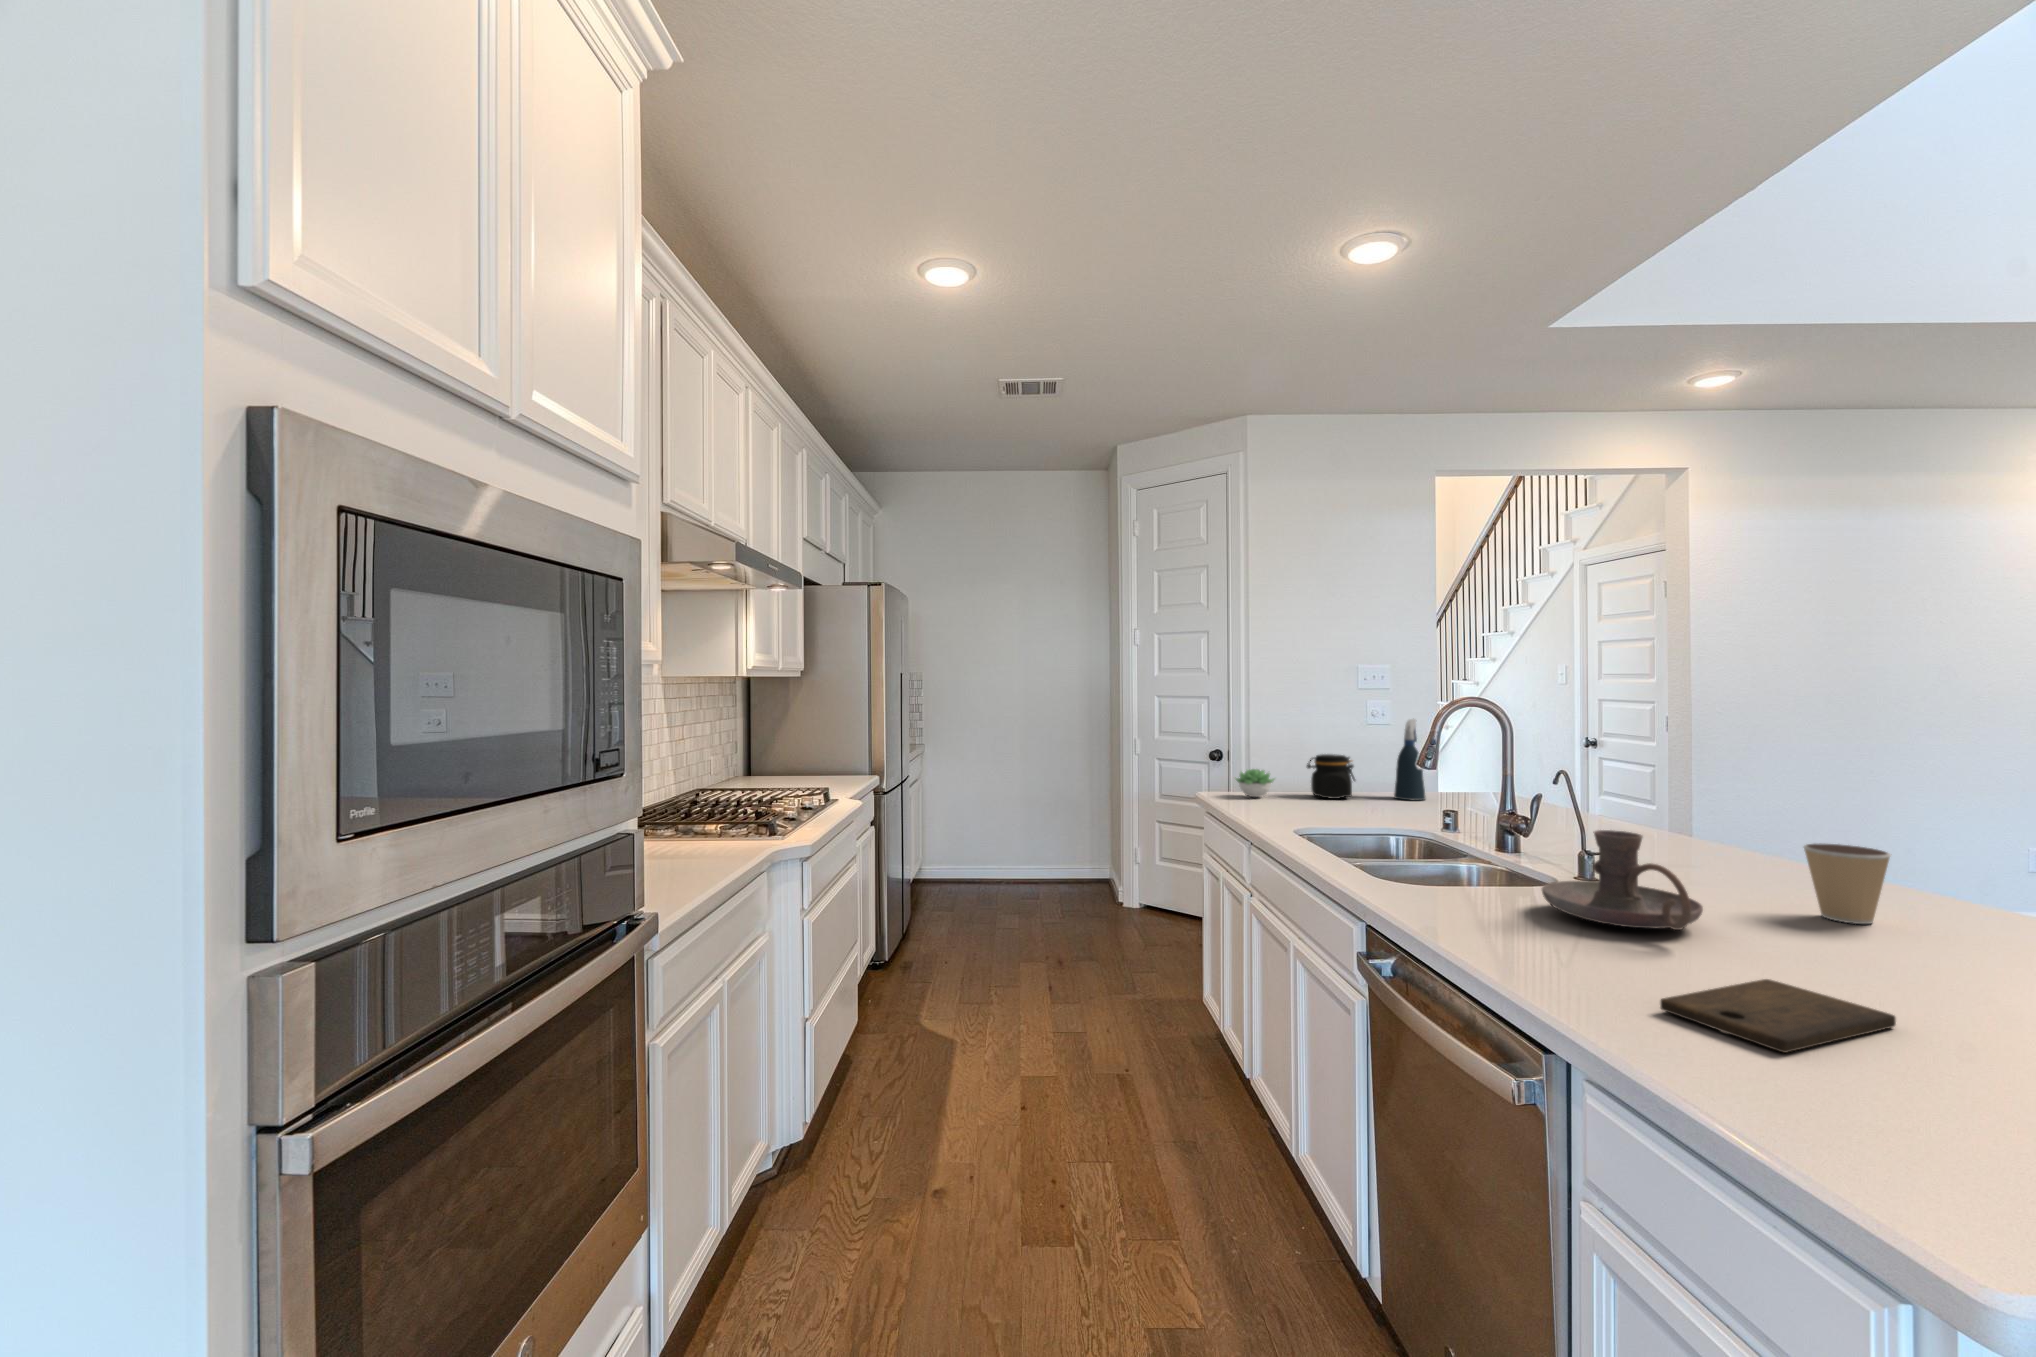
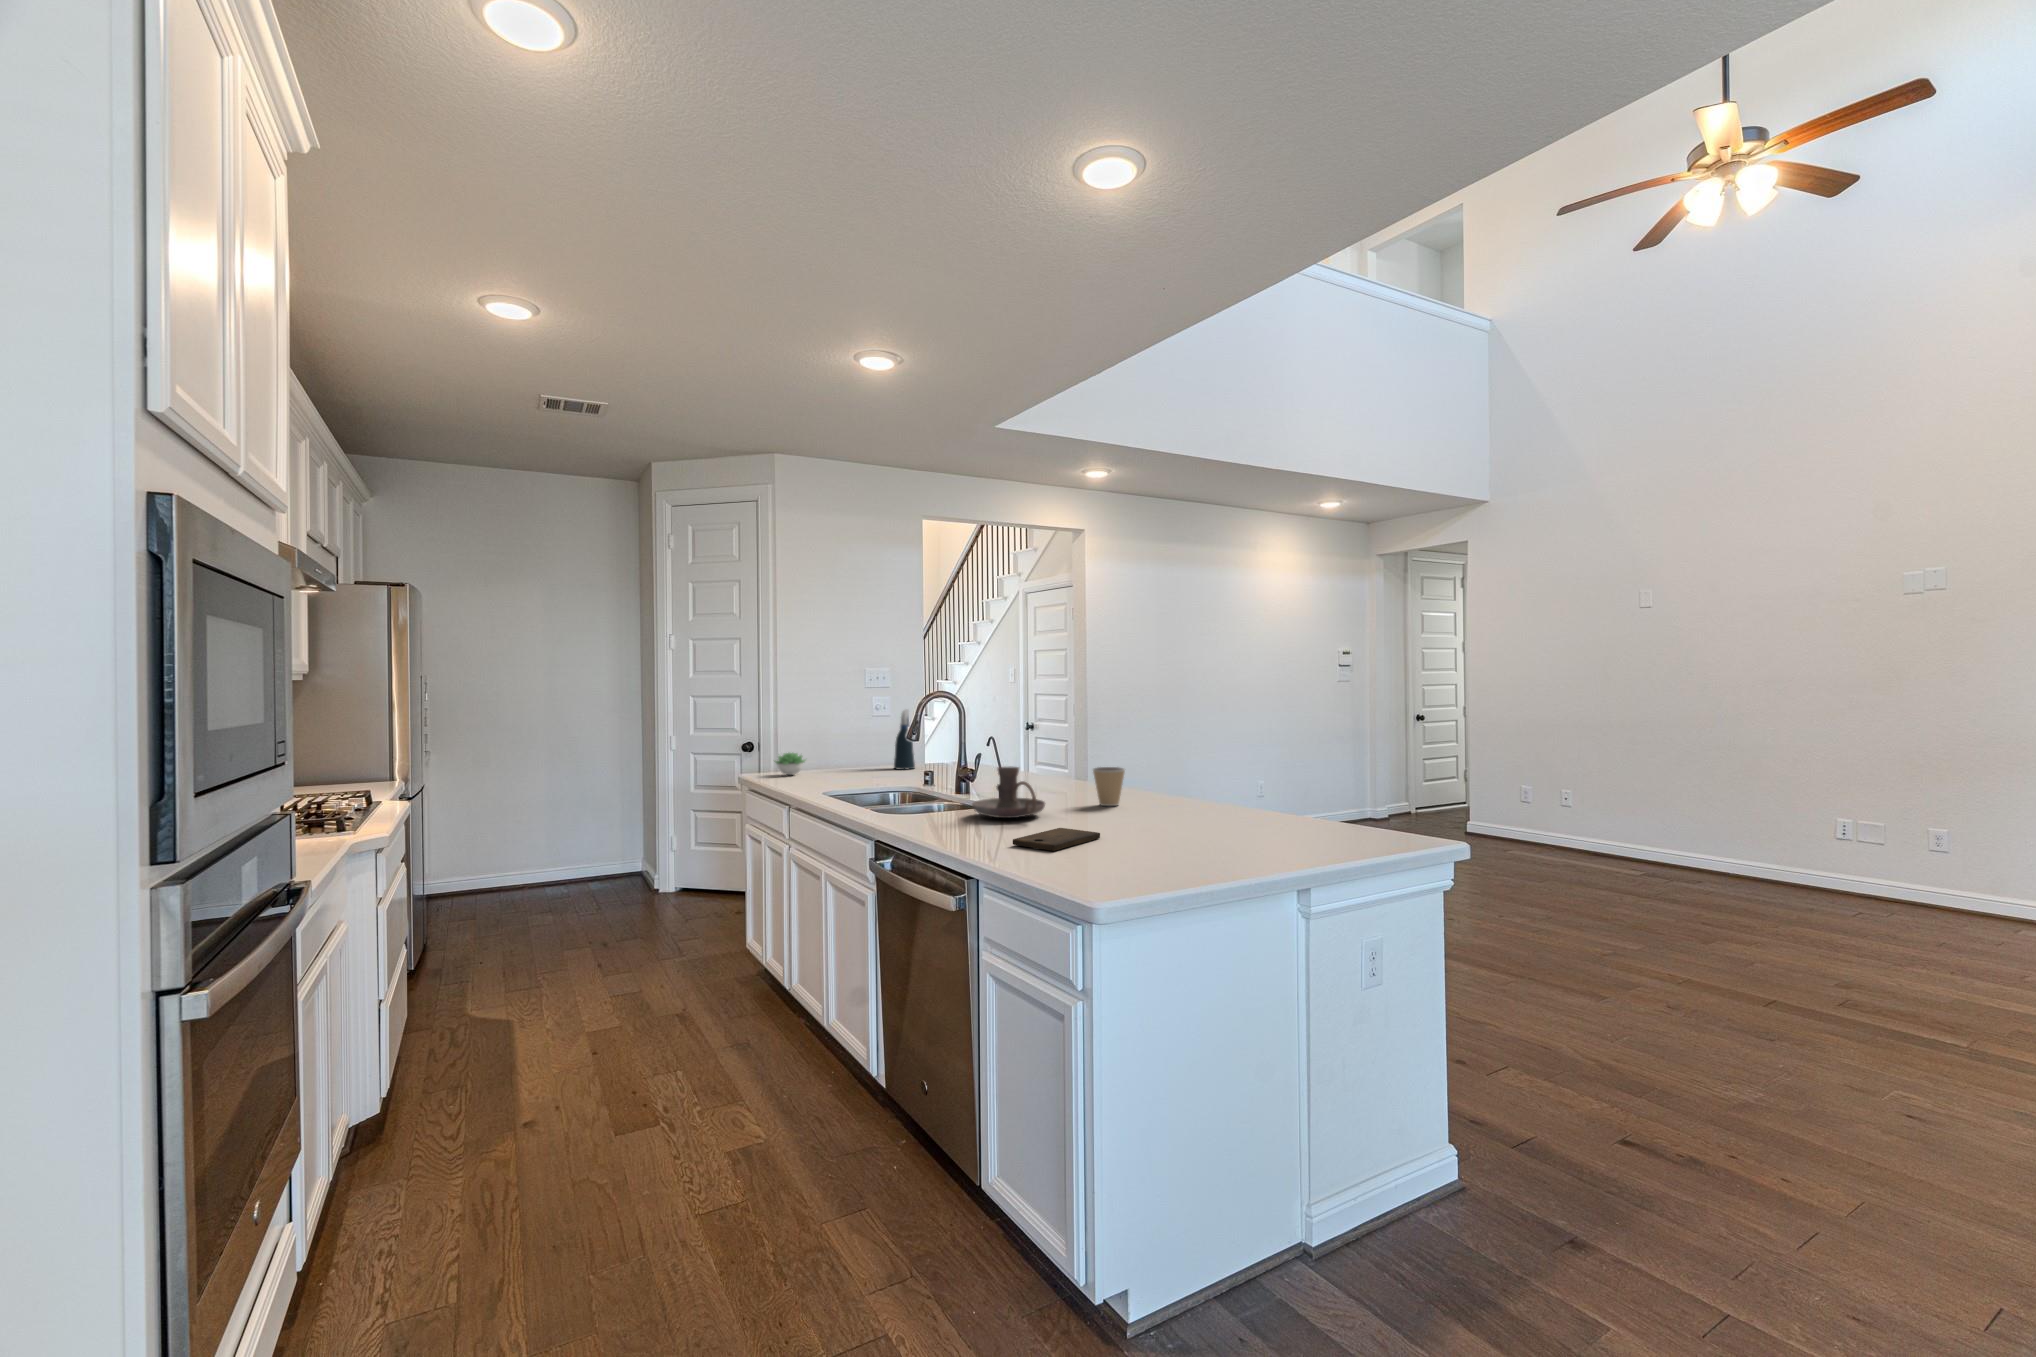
jar: present [1307,754,1355,799] -> none [830,738,867,772]

